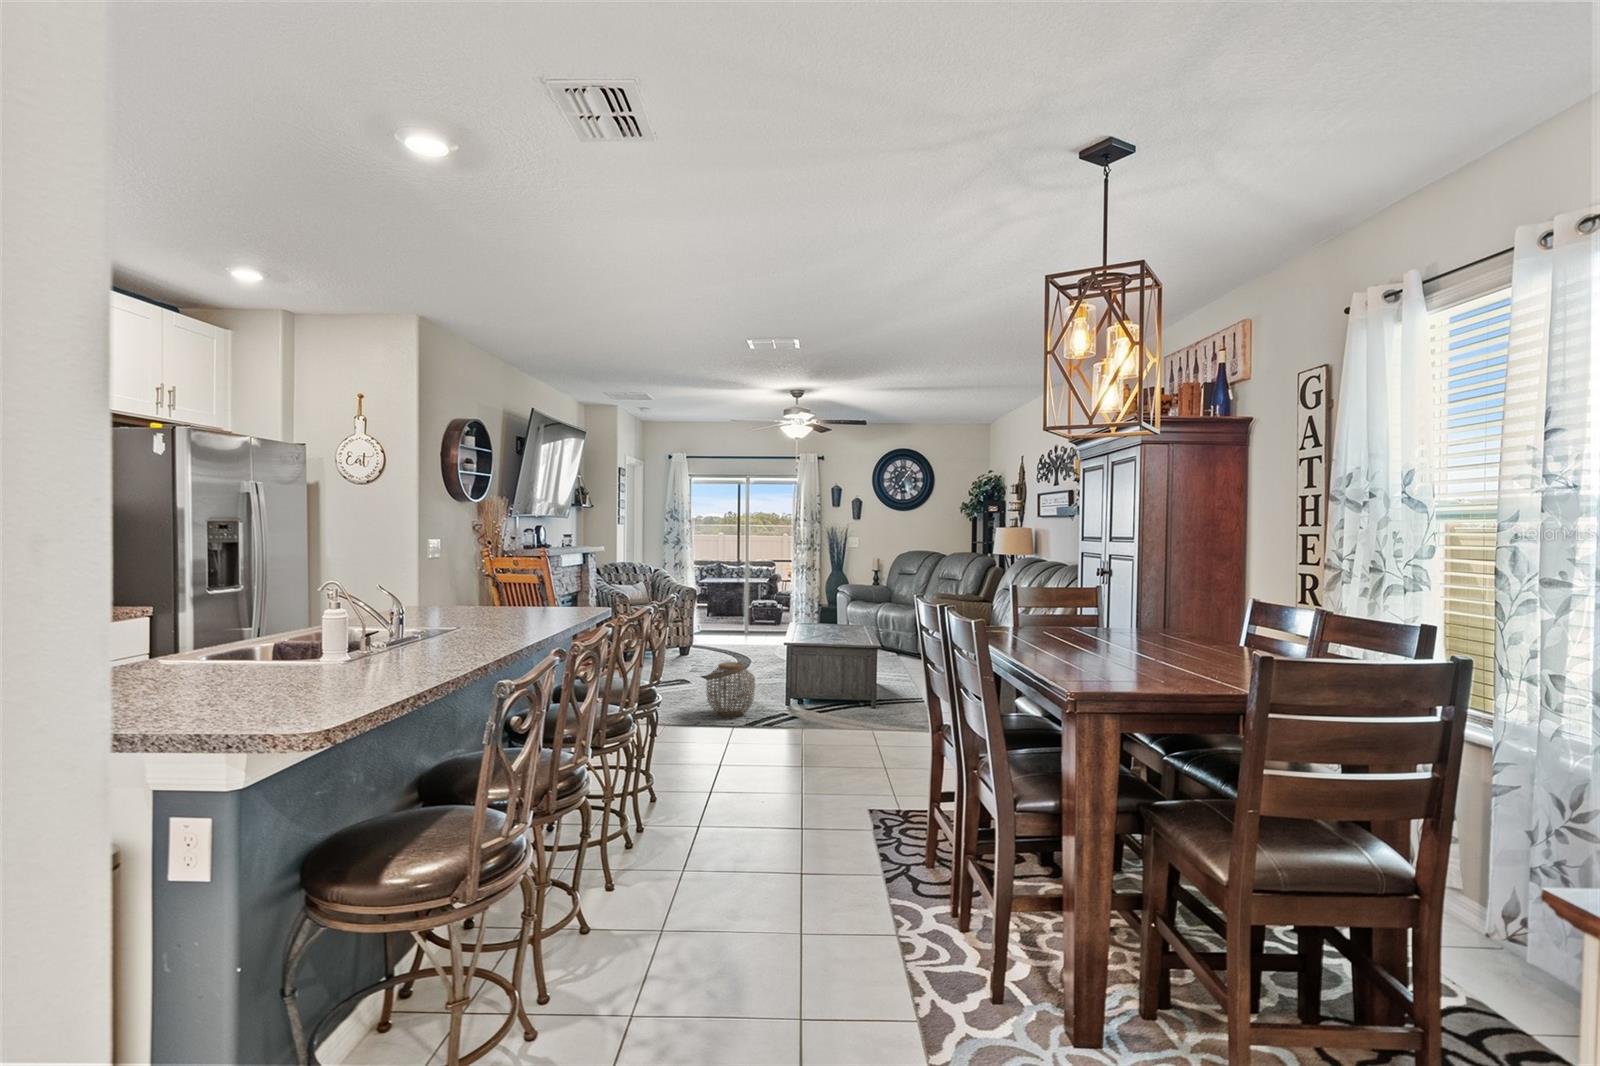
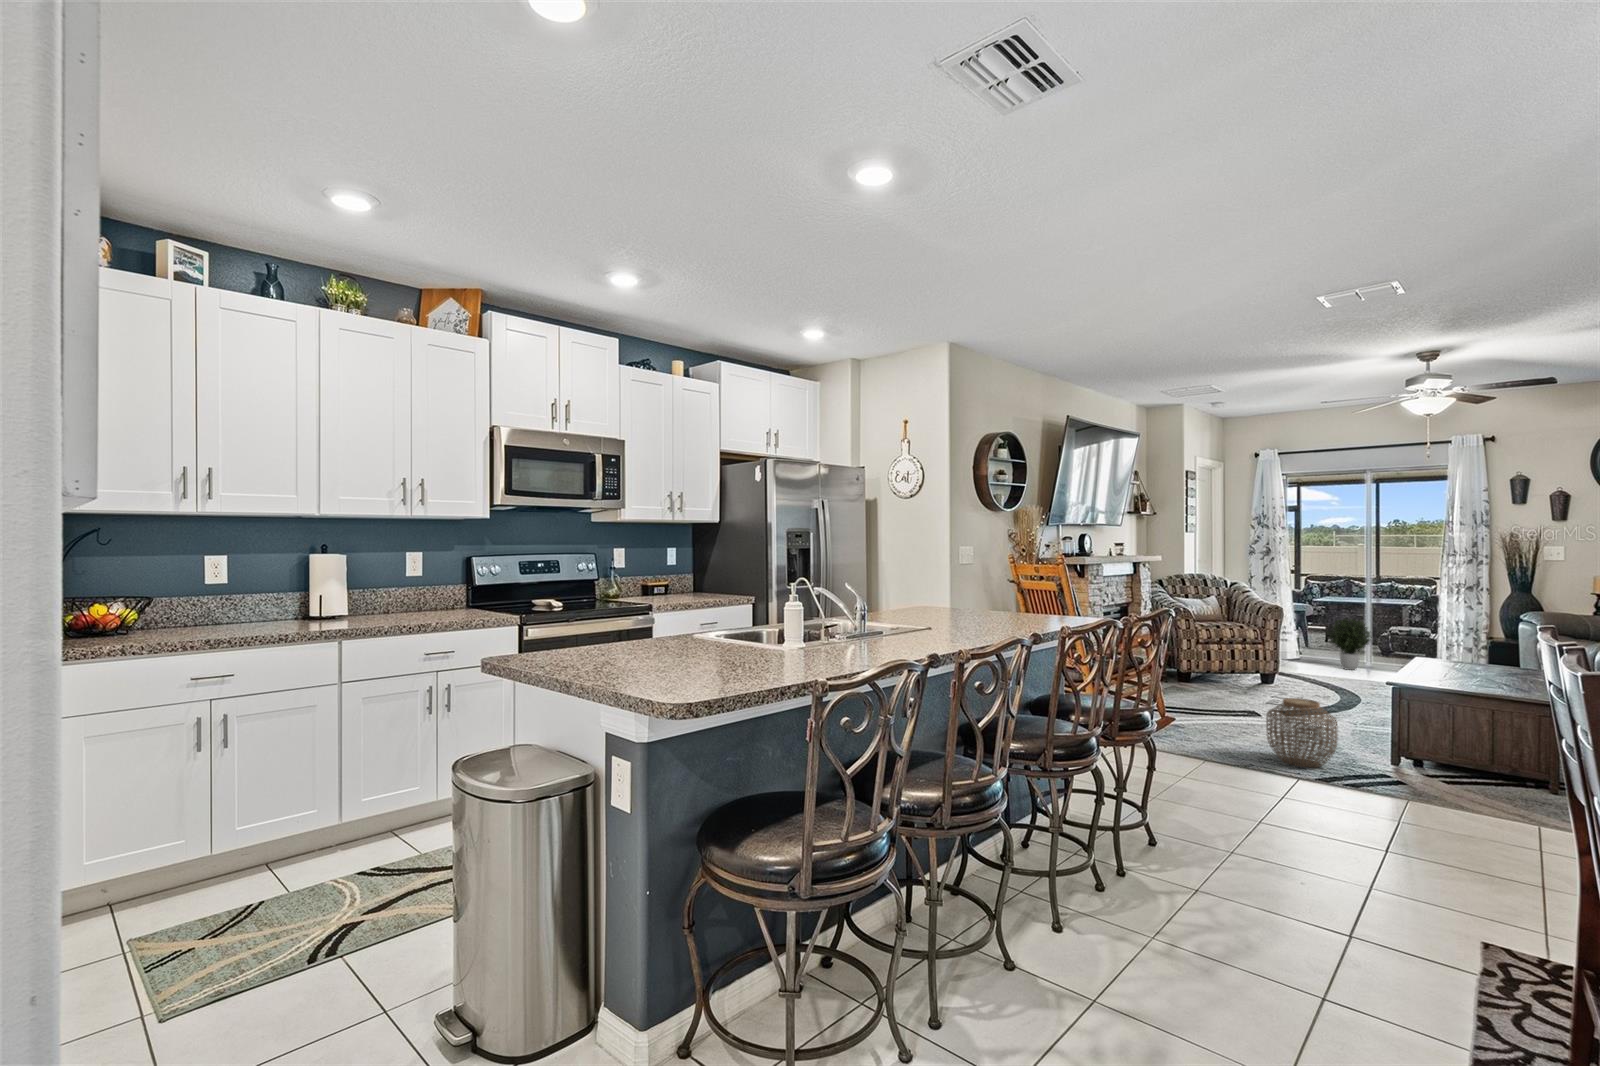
potted plant: none [721,595,751,637] -> present [1328,619,1372,670]

